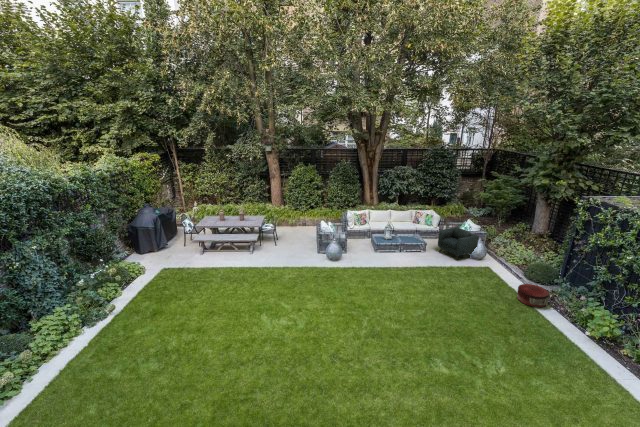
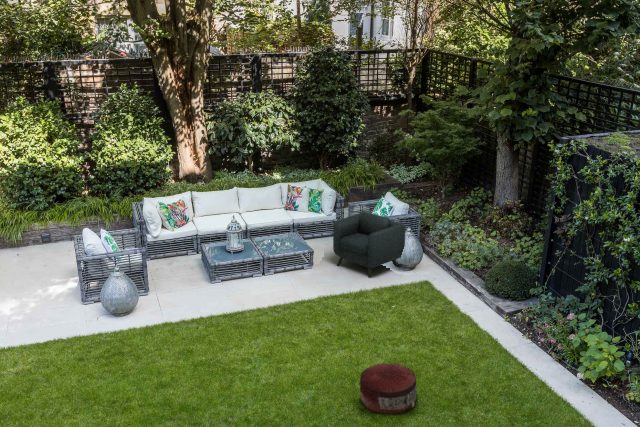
pouf: present [517,284,549,307] -> present [360,363,418,414]

